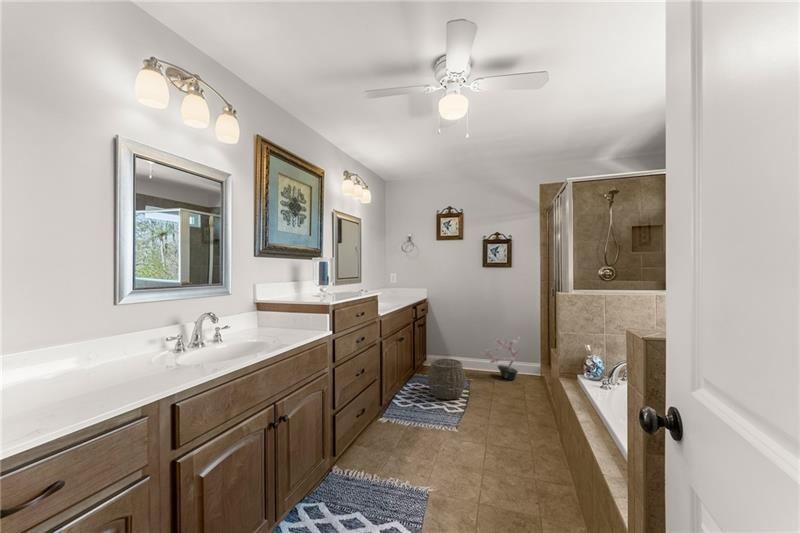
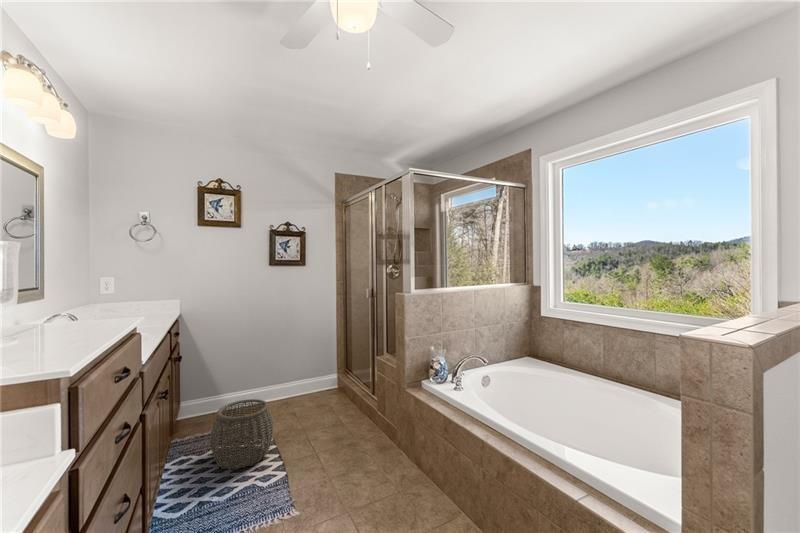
potted plant: present [482,337,520,380] -> none [269,347,323,404]

